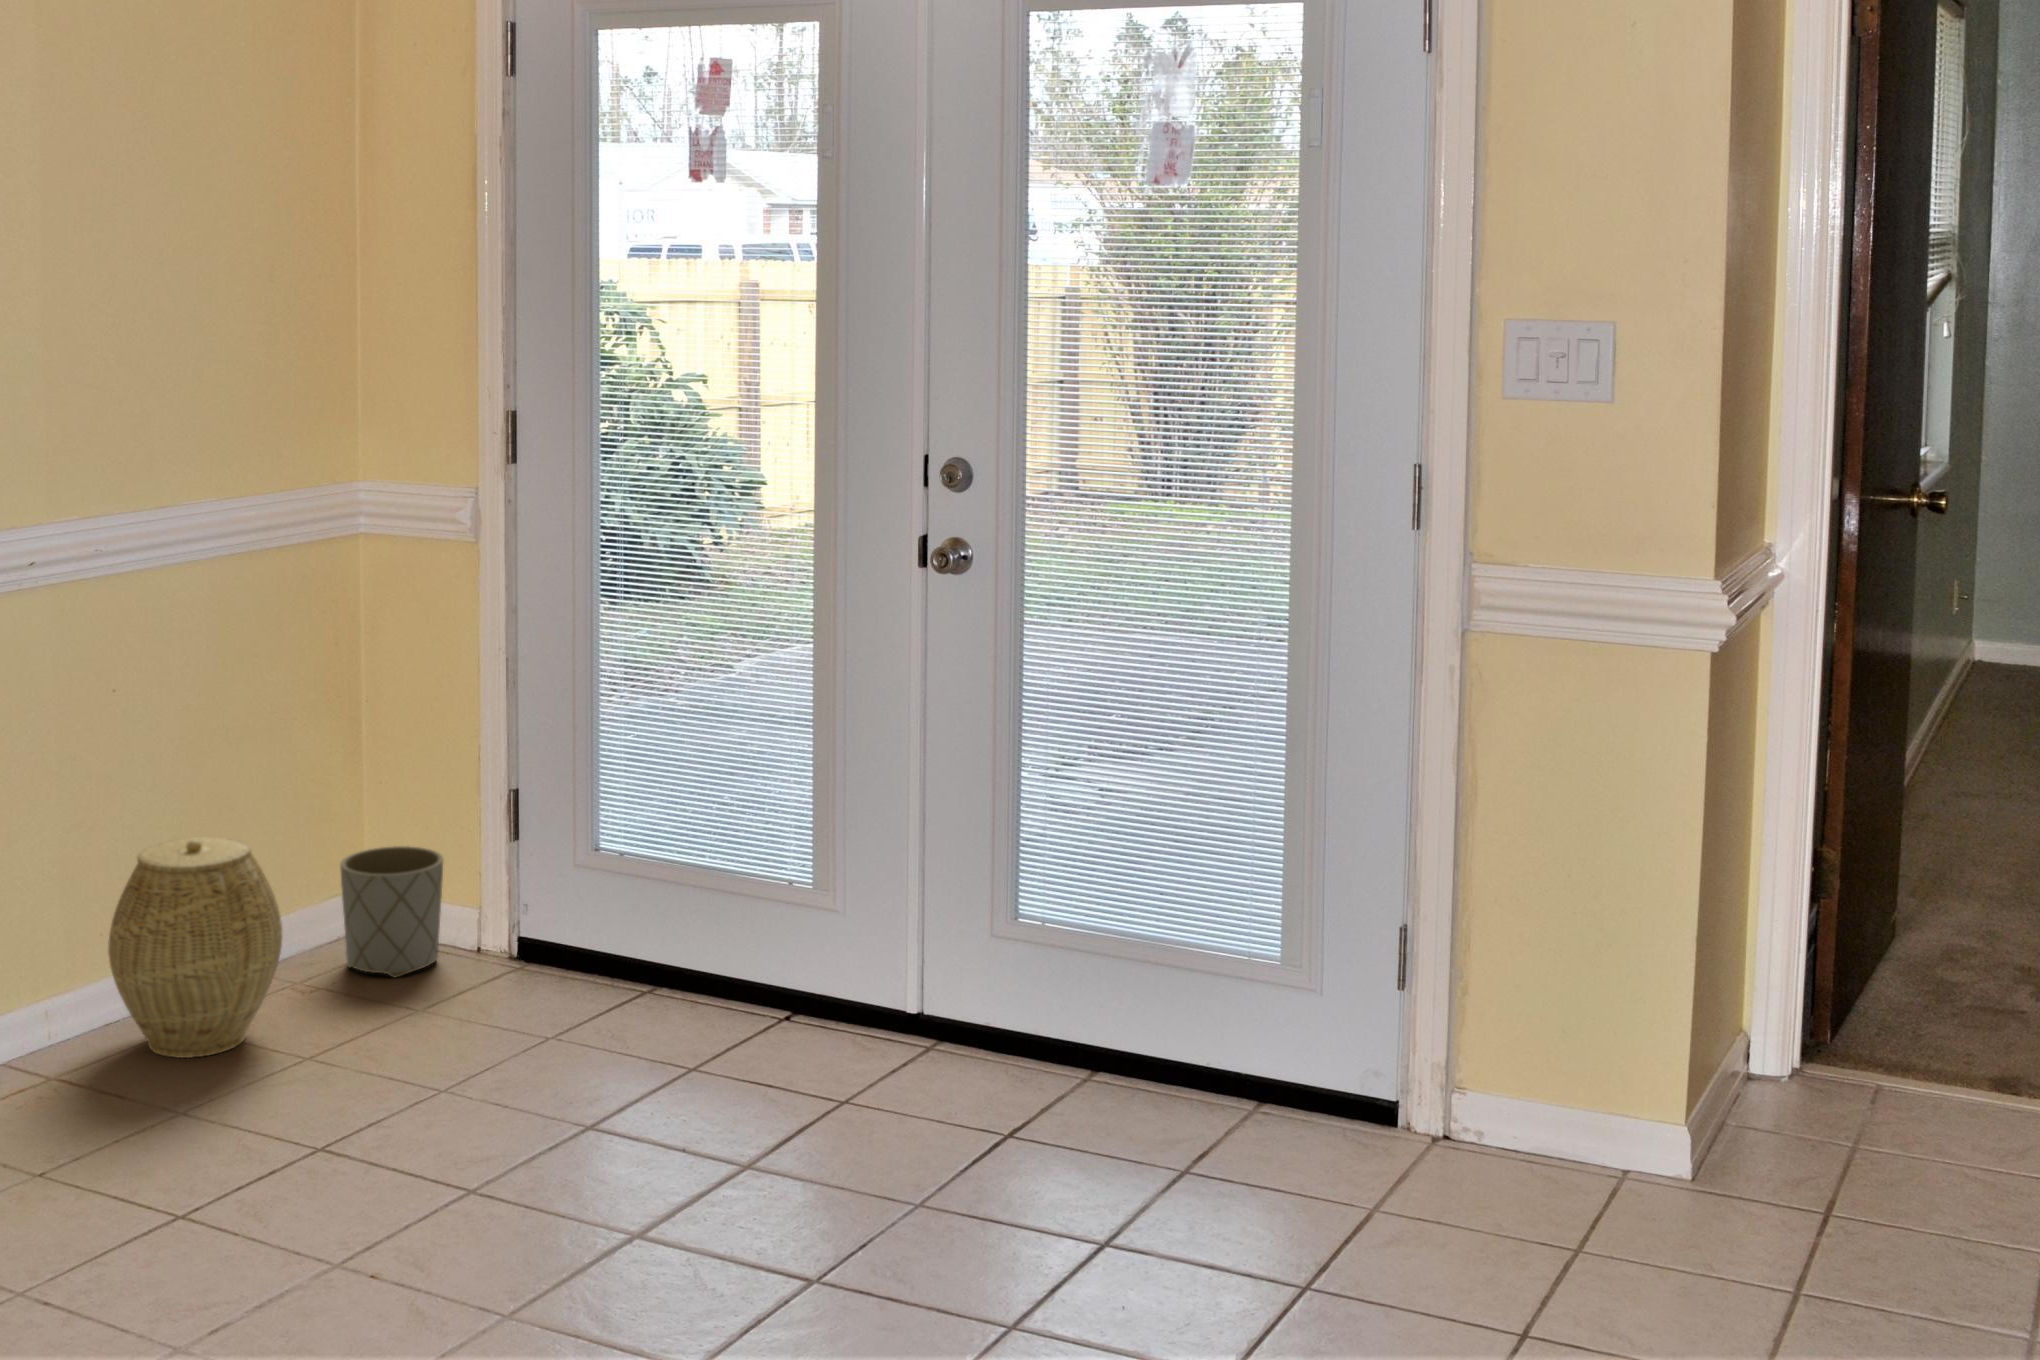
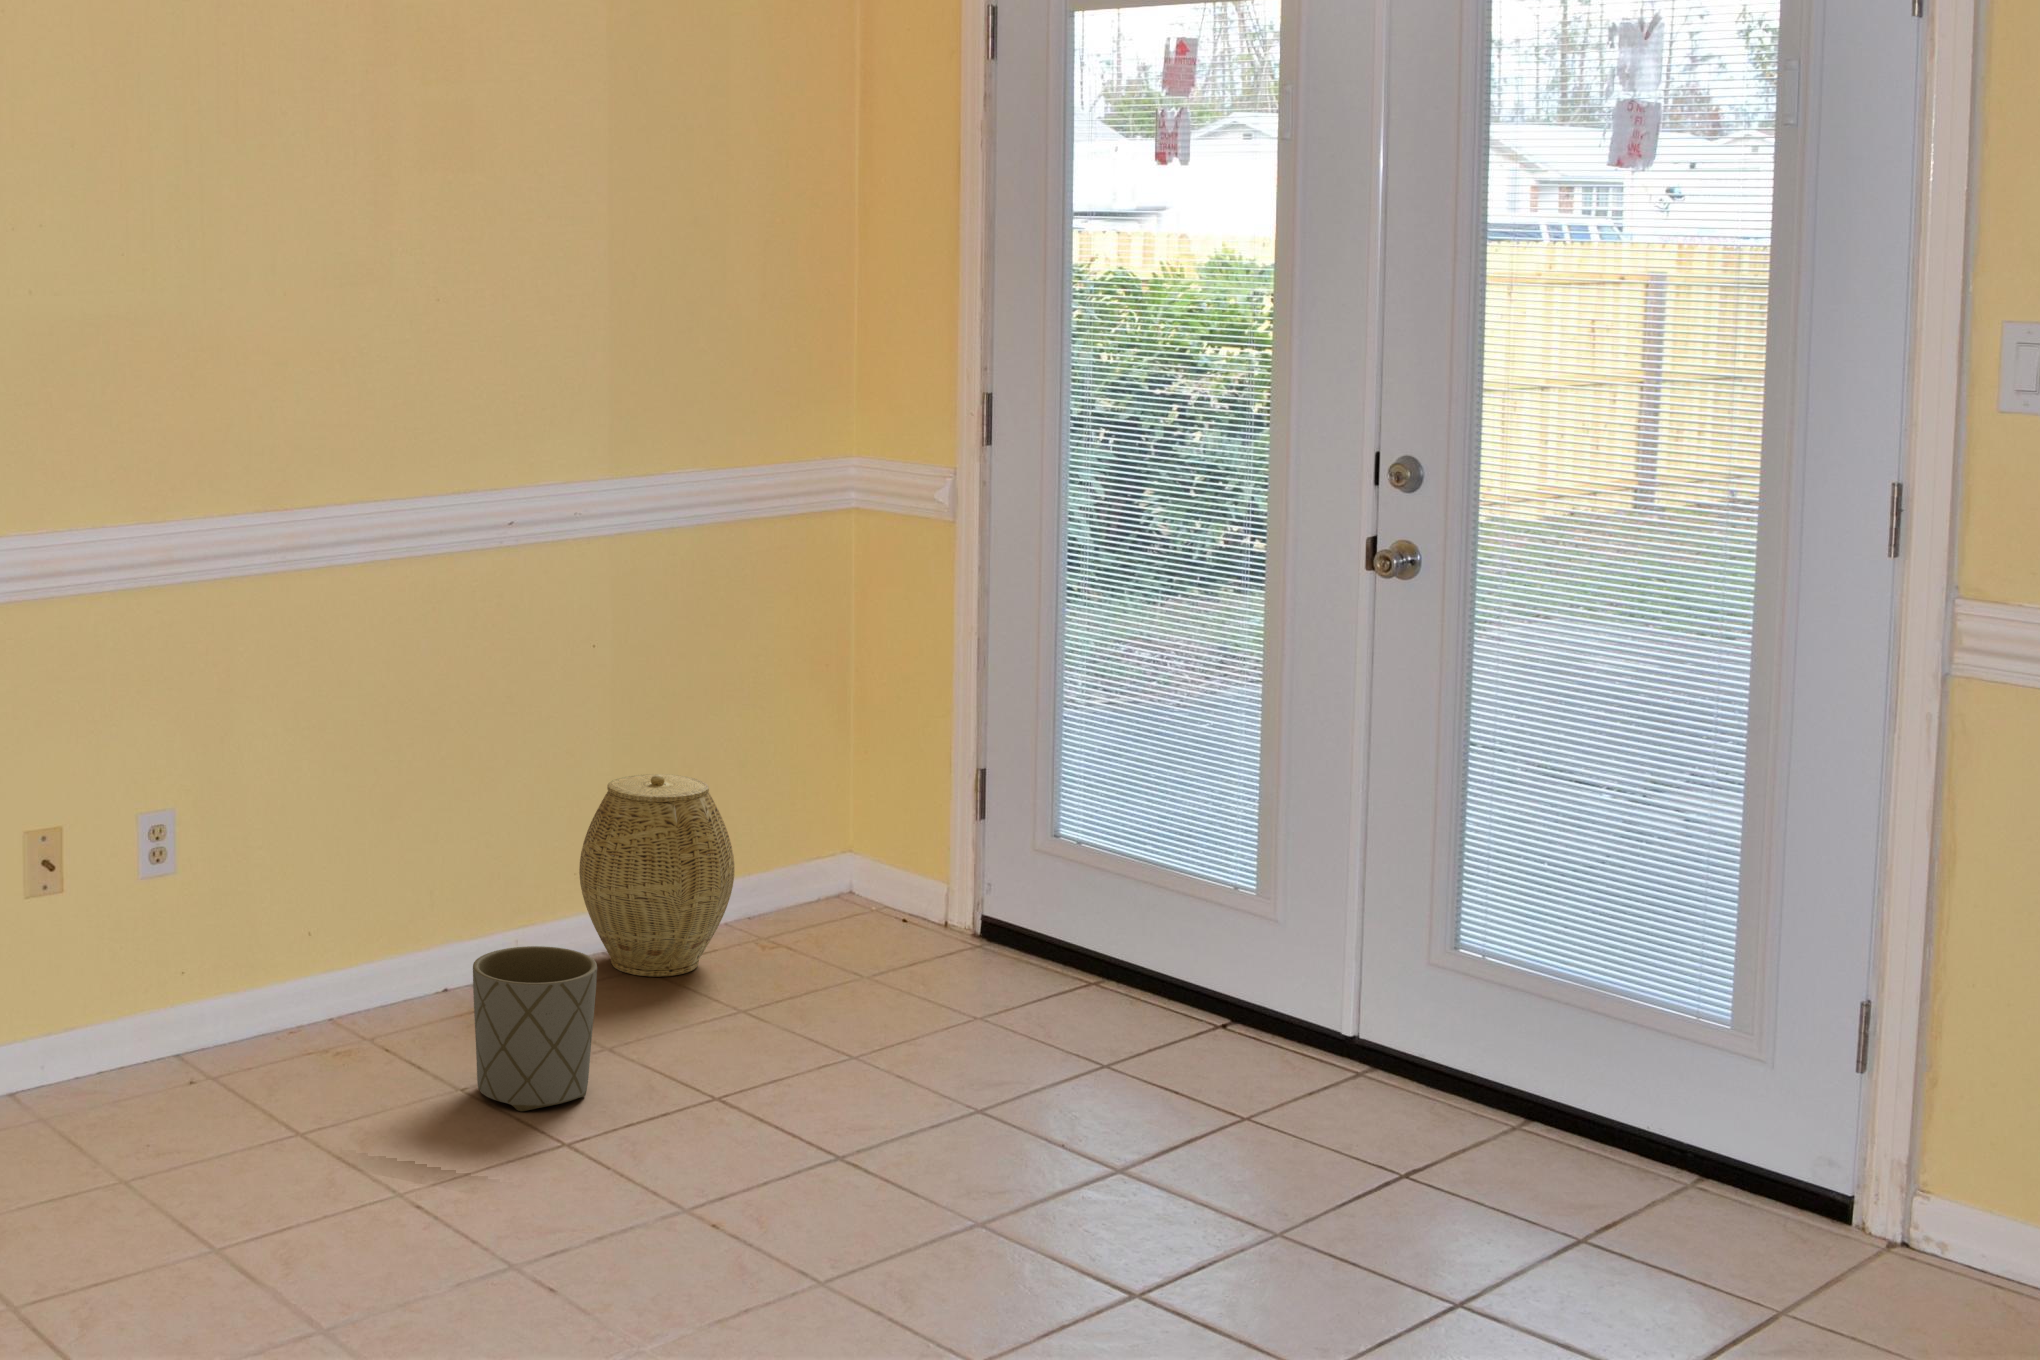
planter: present [340,846,443,978] -> present [473,946,597,1111]

